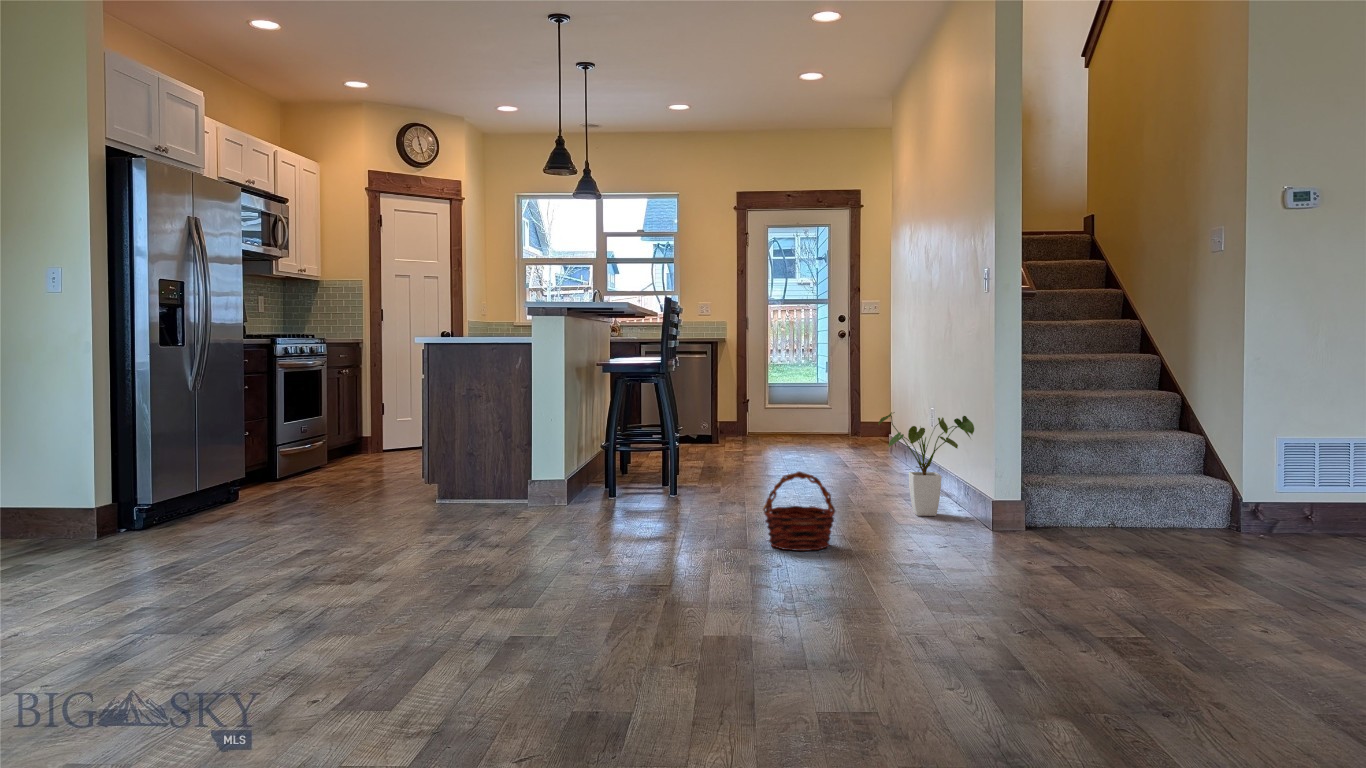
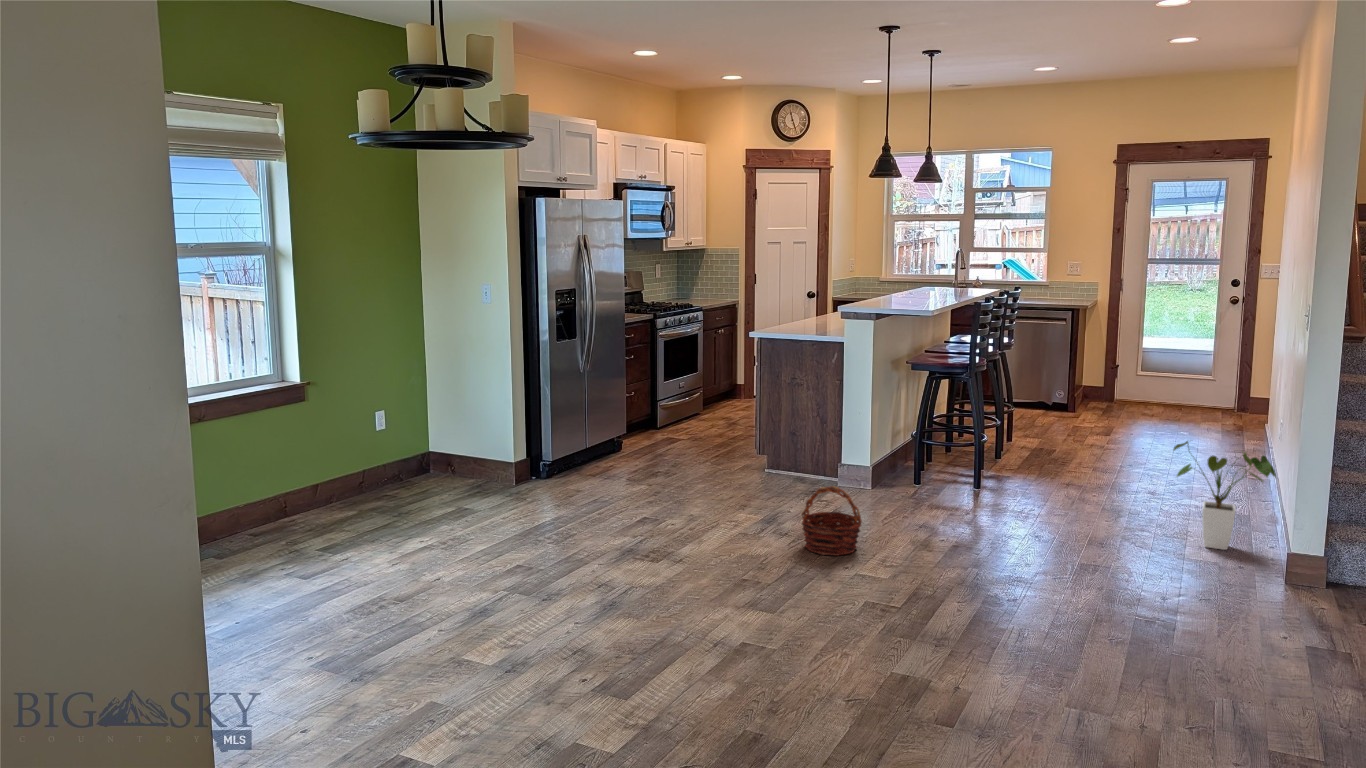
basket: present [763,471,835,551] -> present [802,486,862,556]

